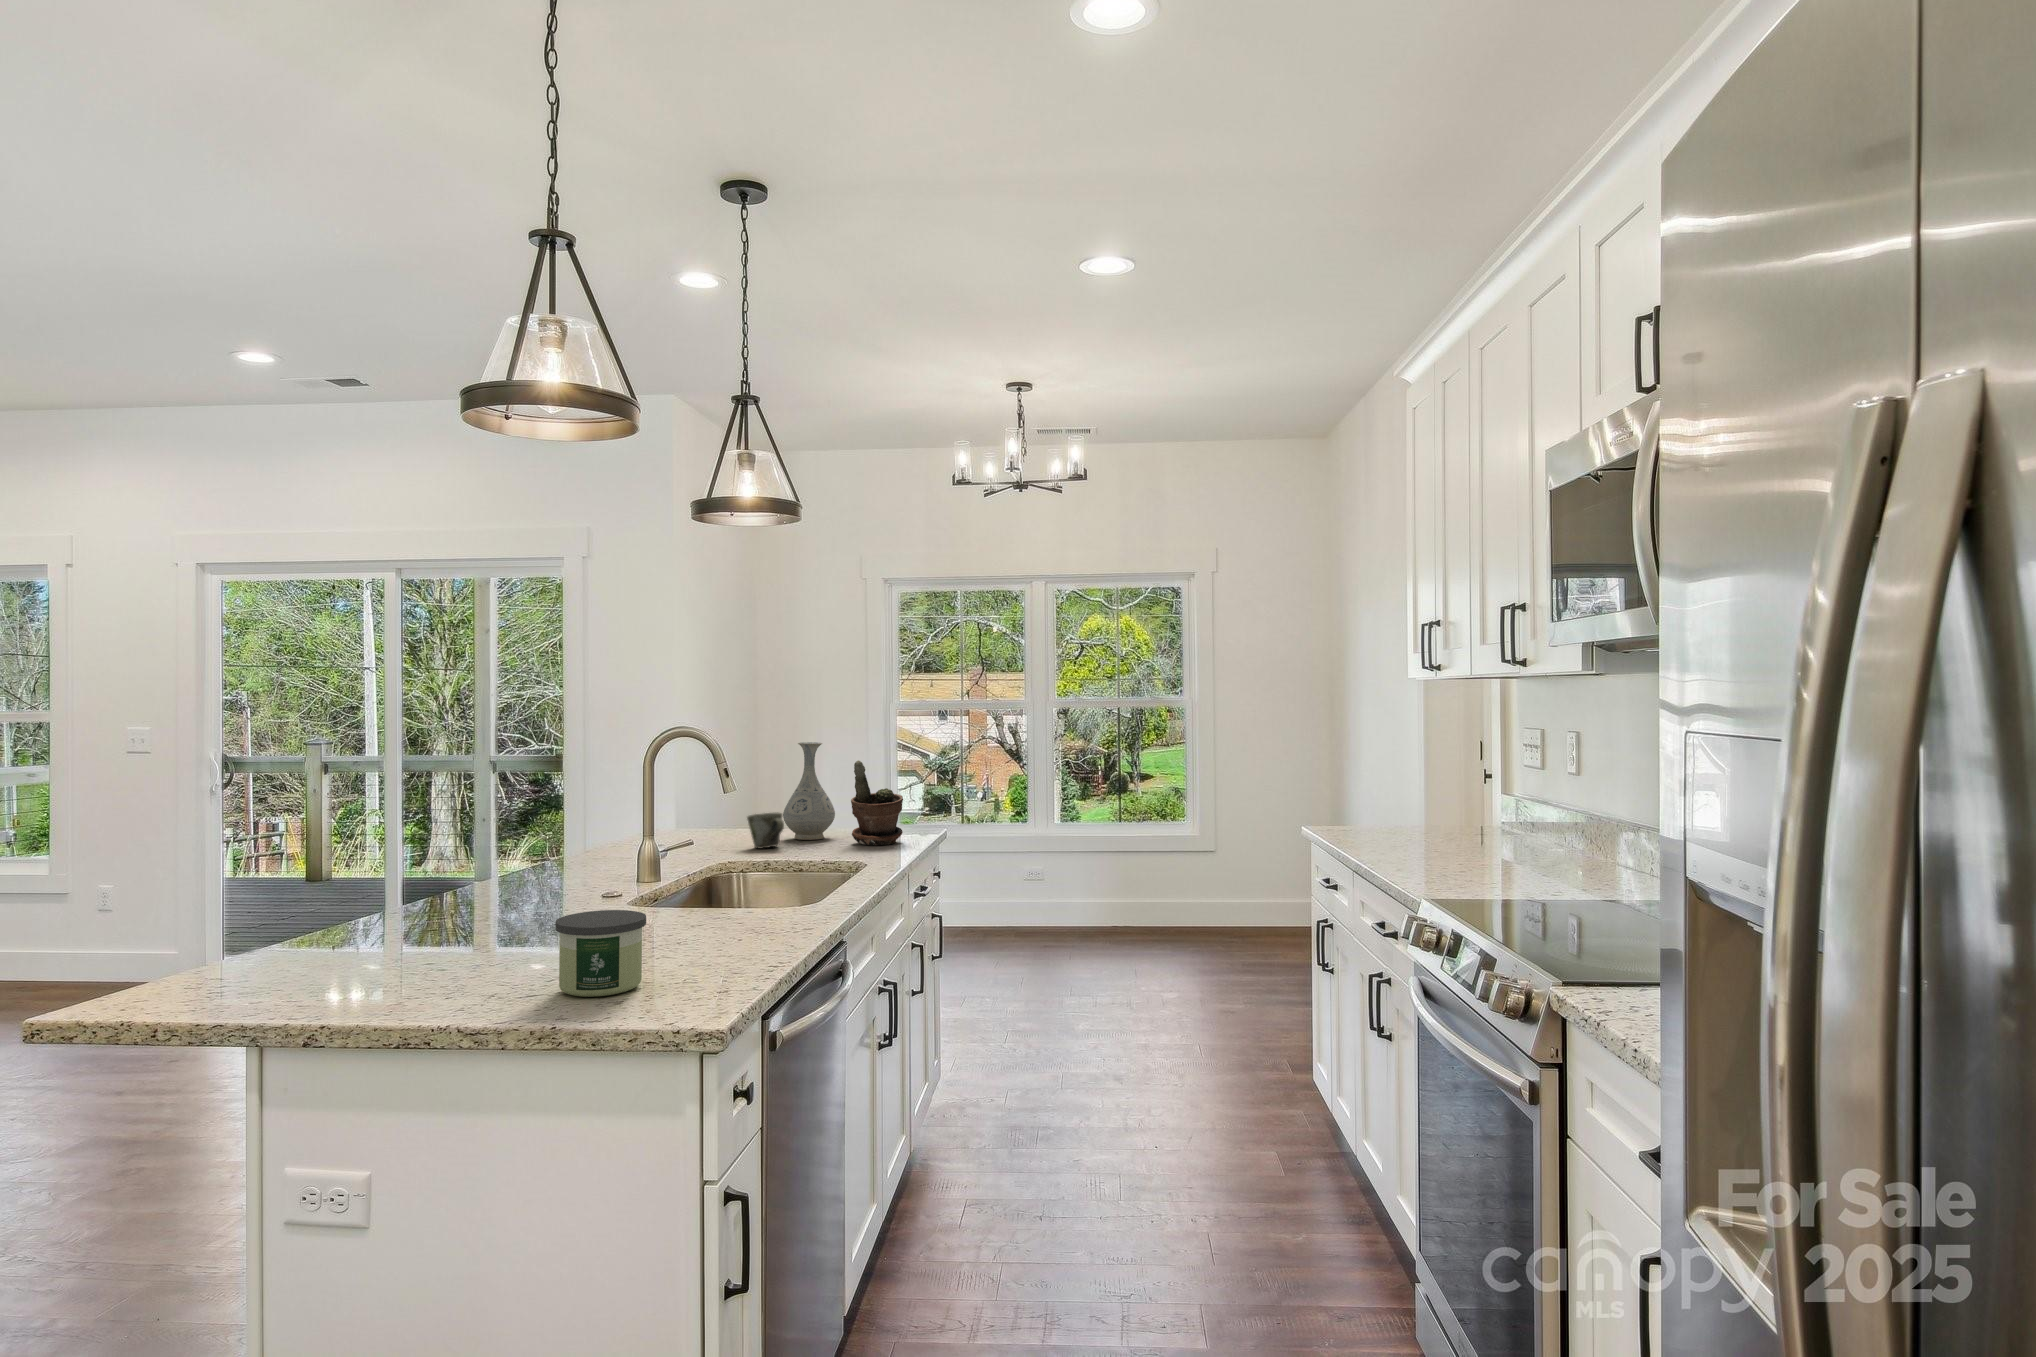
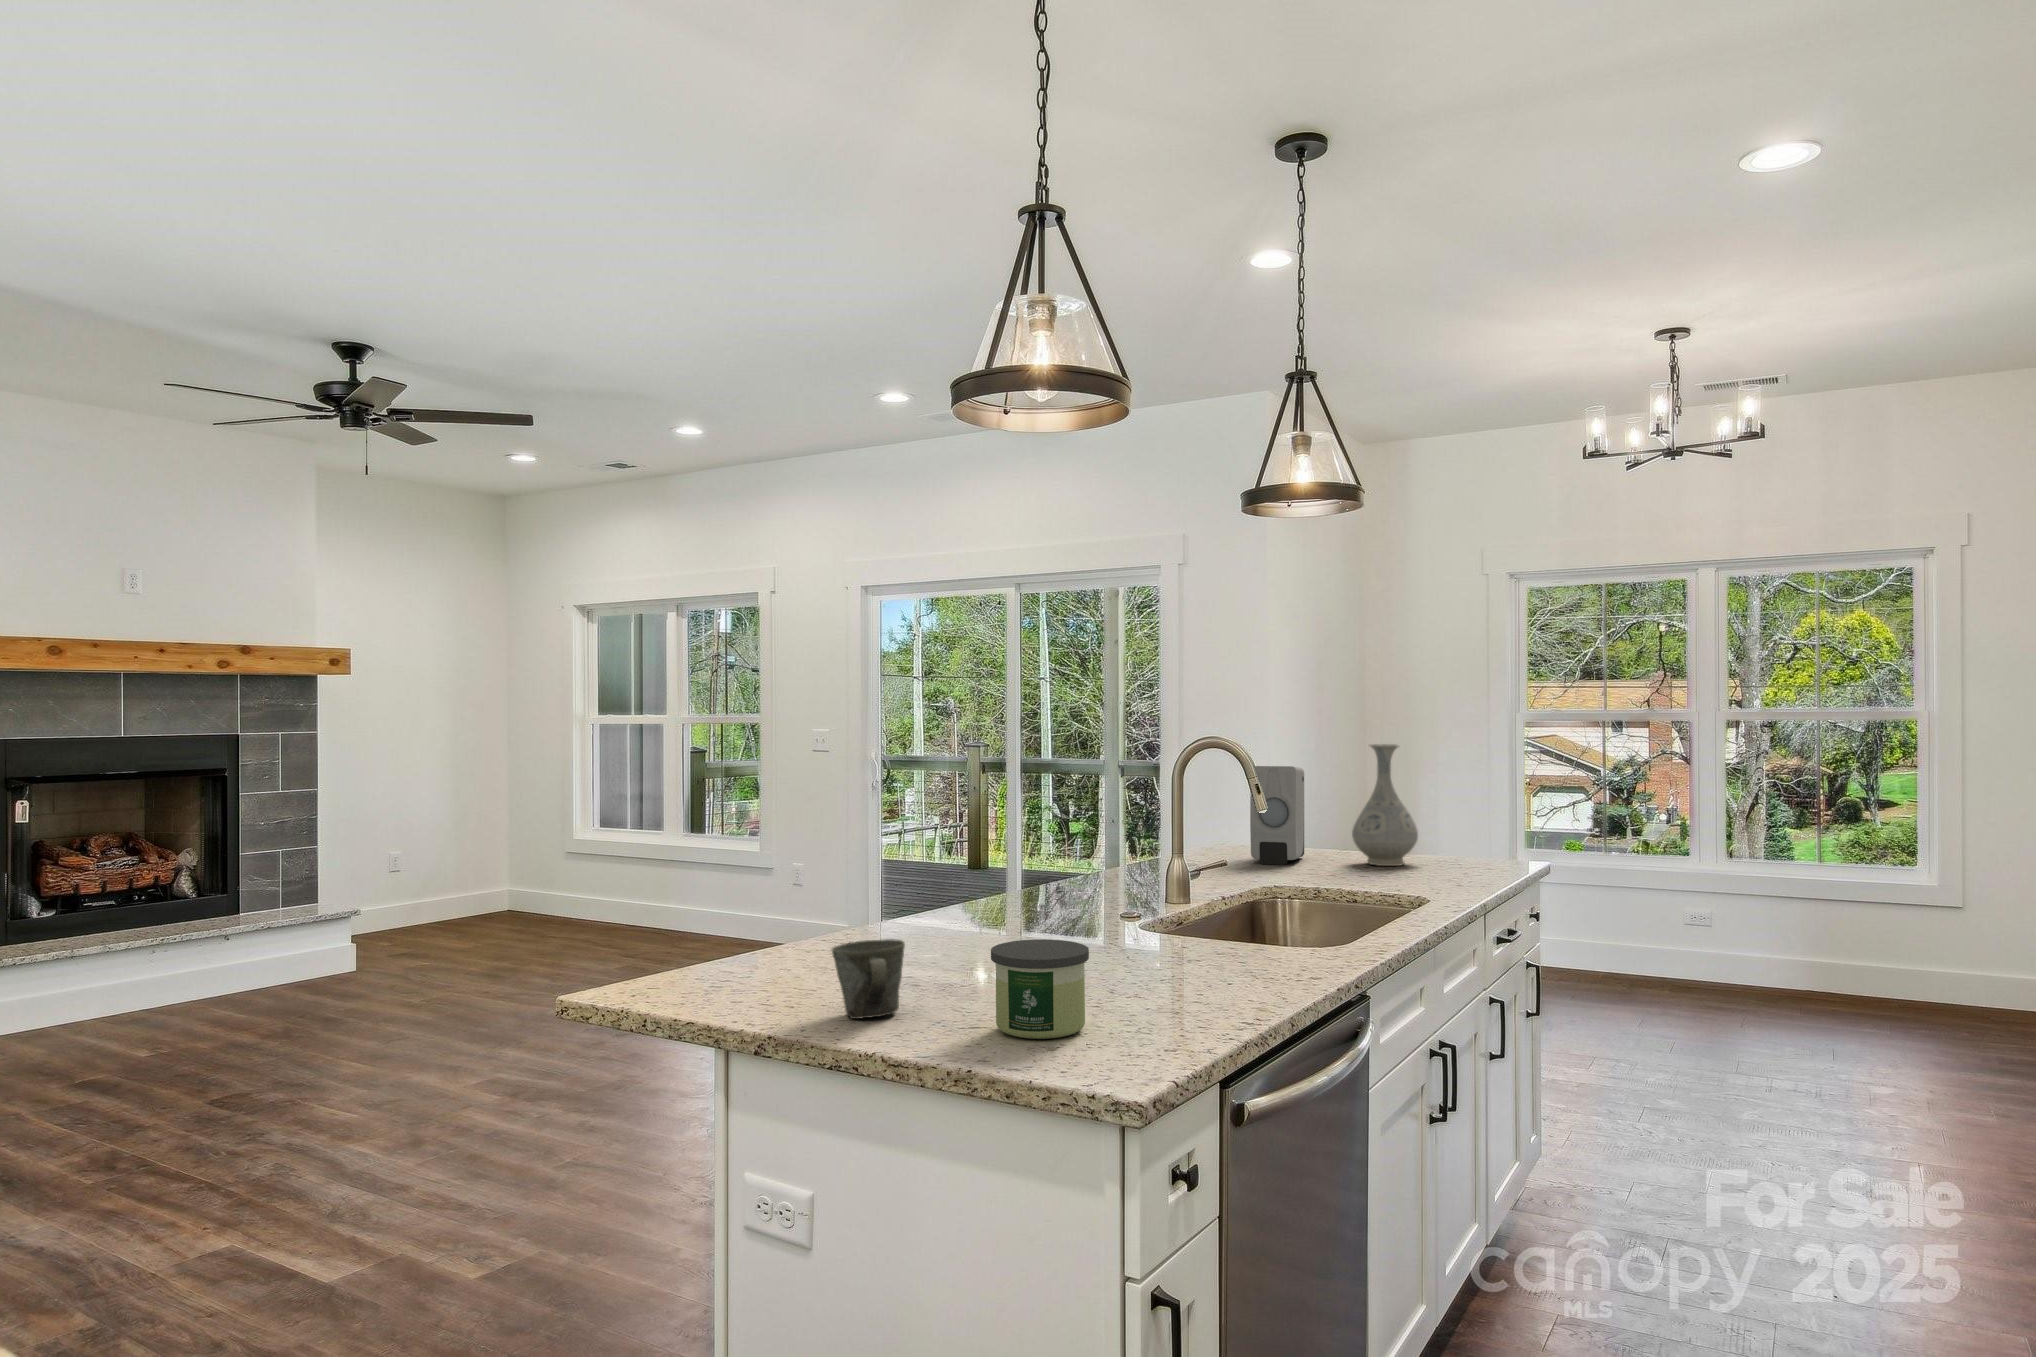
potted plant: present [851,760,903,845] -> none [1433,768,1504,878]
soap dispenser: none [699,762,742,844] -> present [1250,766,1304,865]
mug: present [747,812,784,849] -> present [832,939,905,1019]

